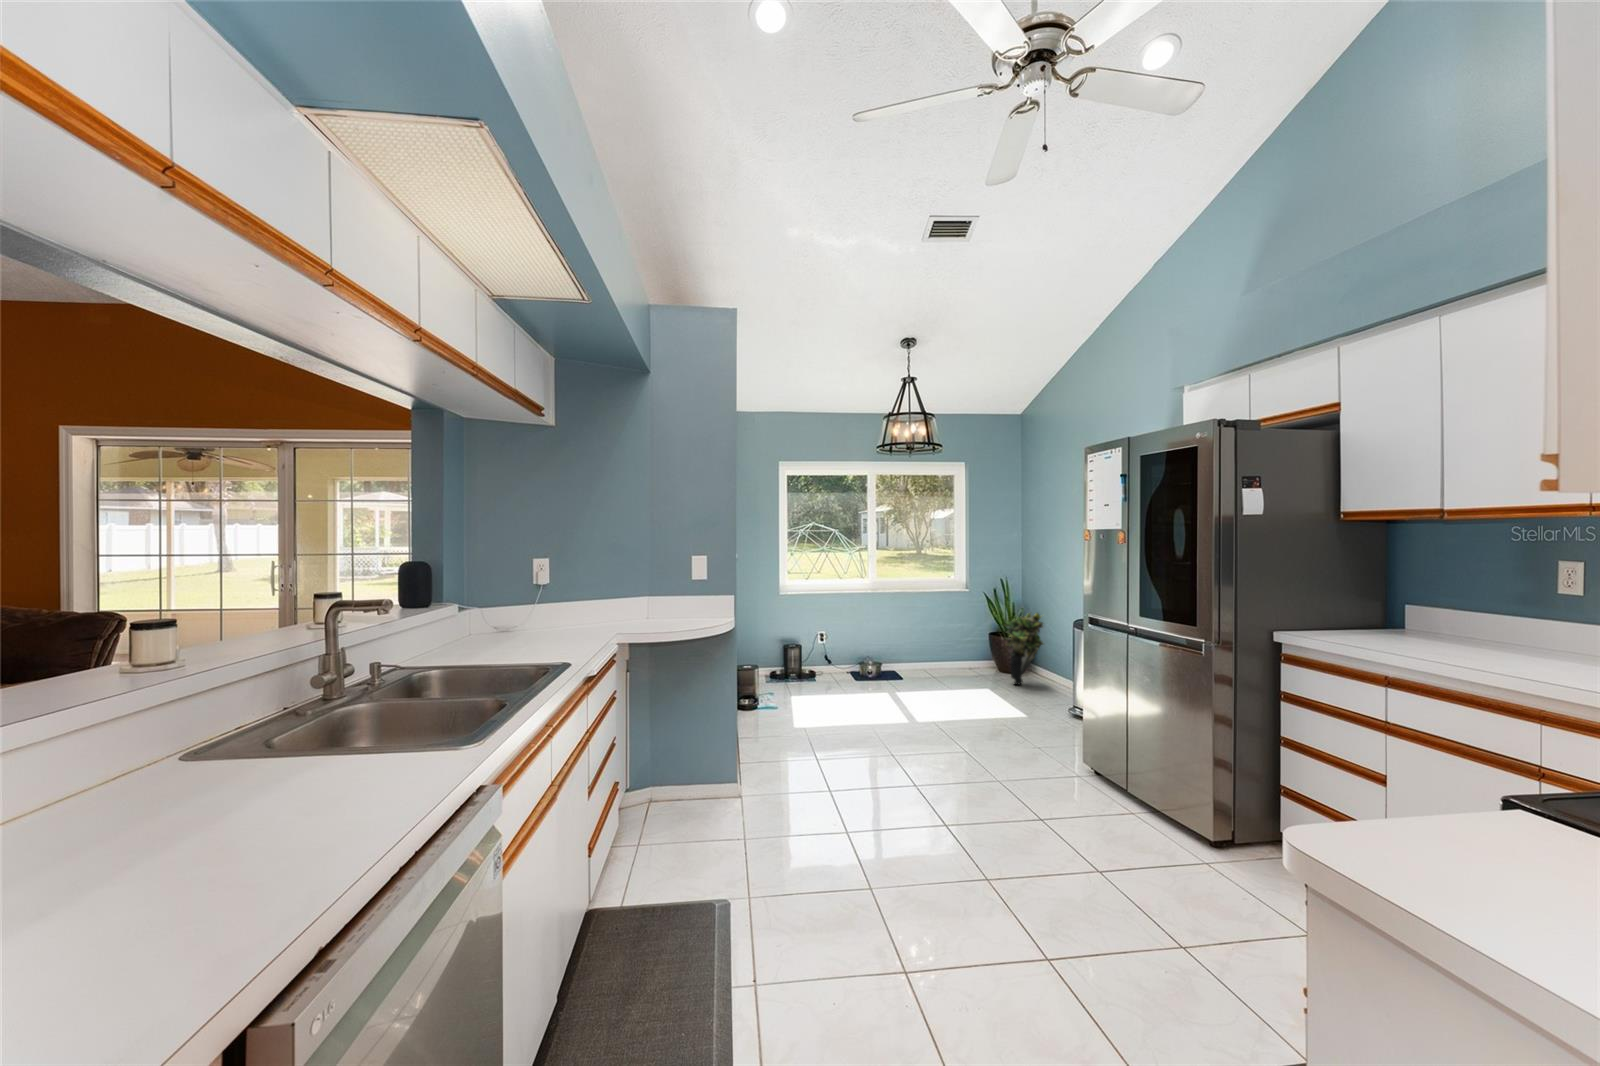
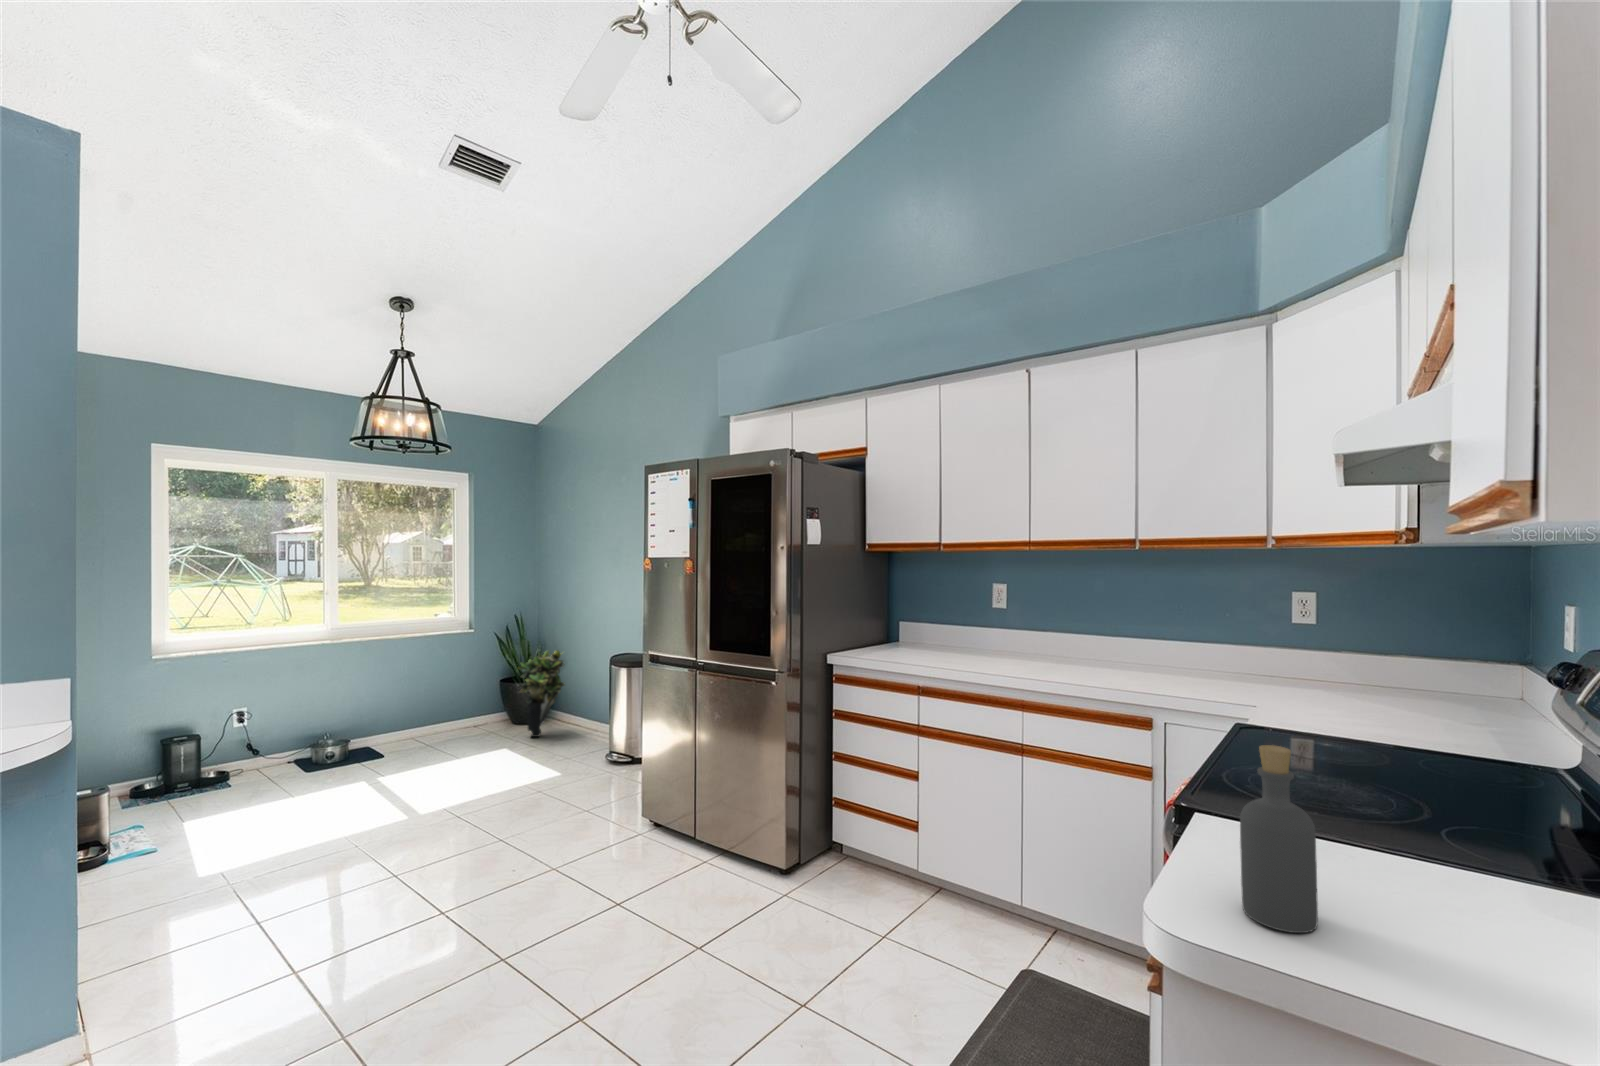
bottle: none [1391,699,1477,882] -> present [1240,745,1318,933]

